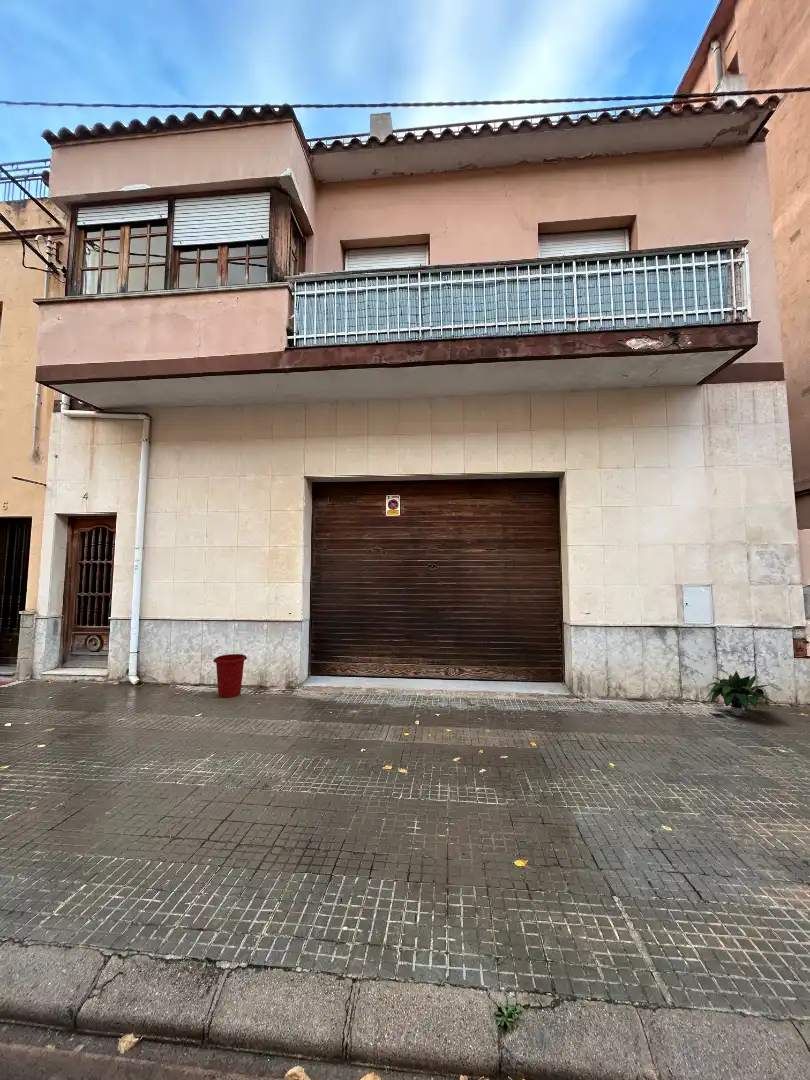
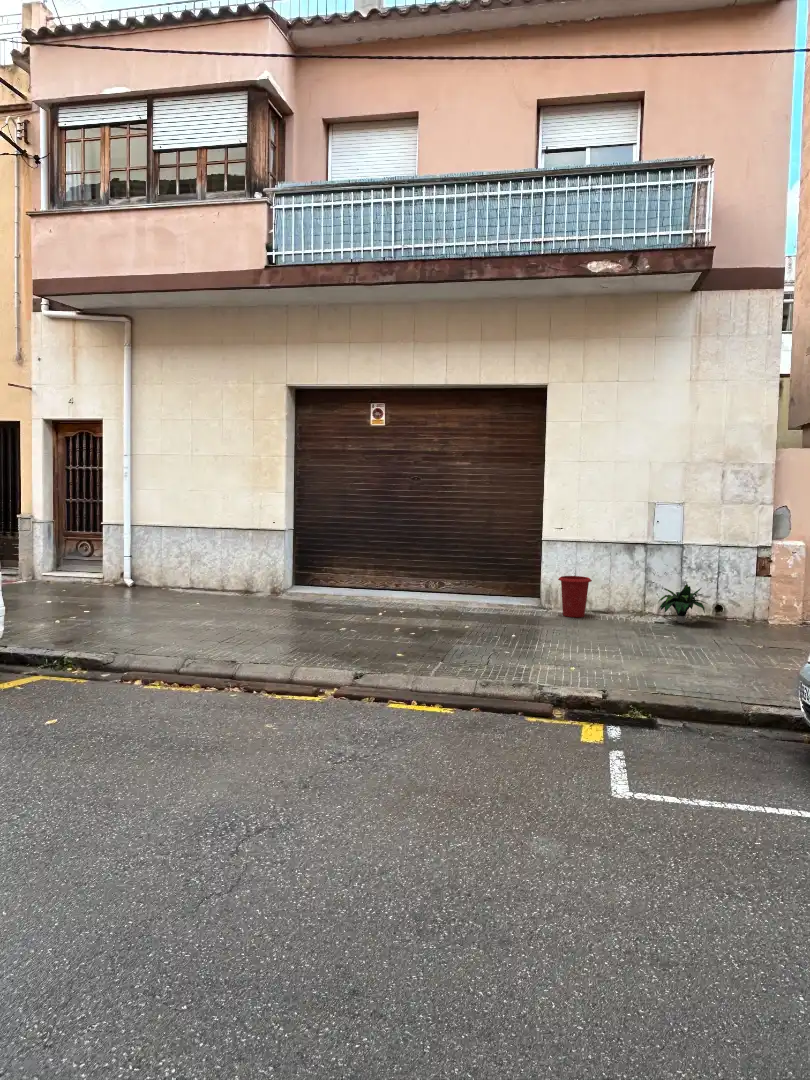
waste bin: present [213,654,247,698] -> present [558,576,592,617]

